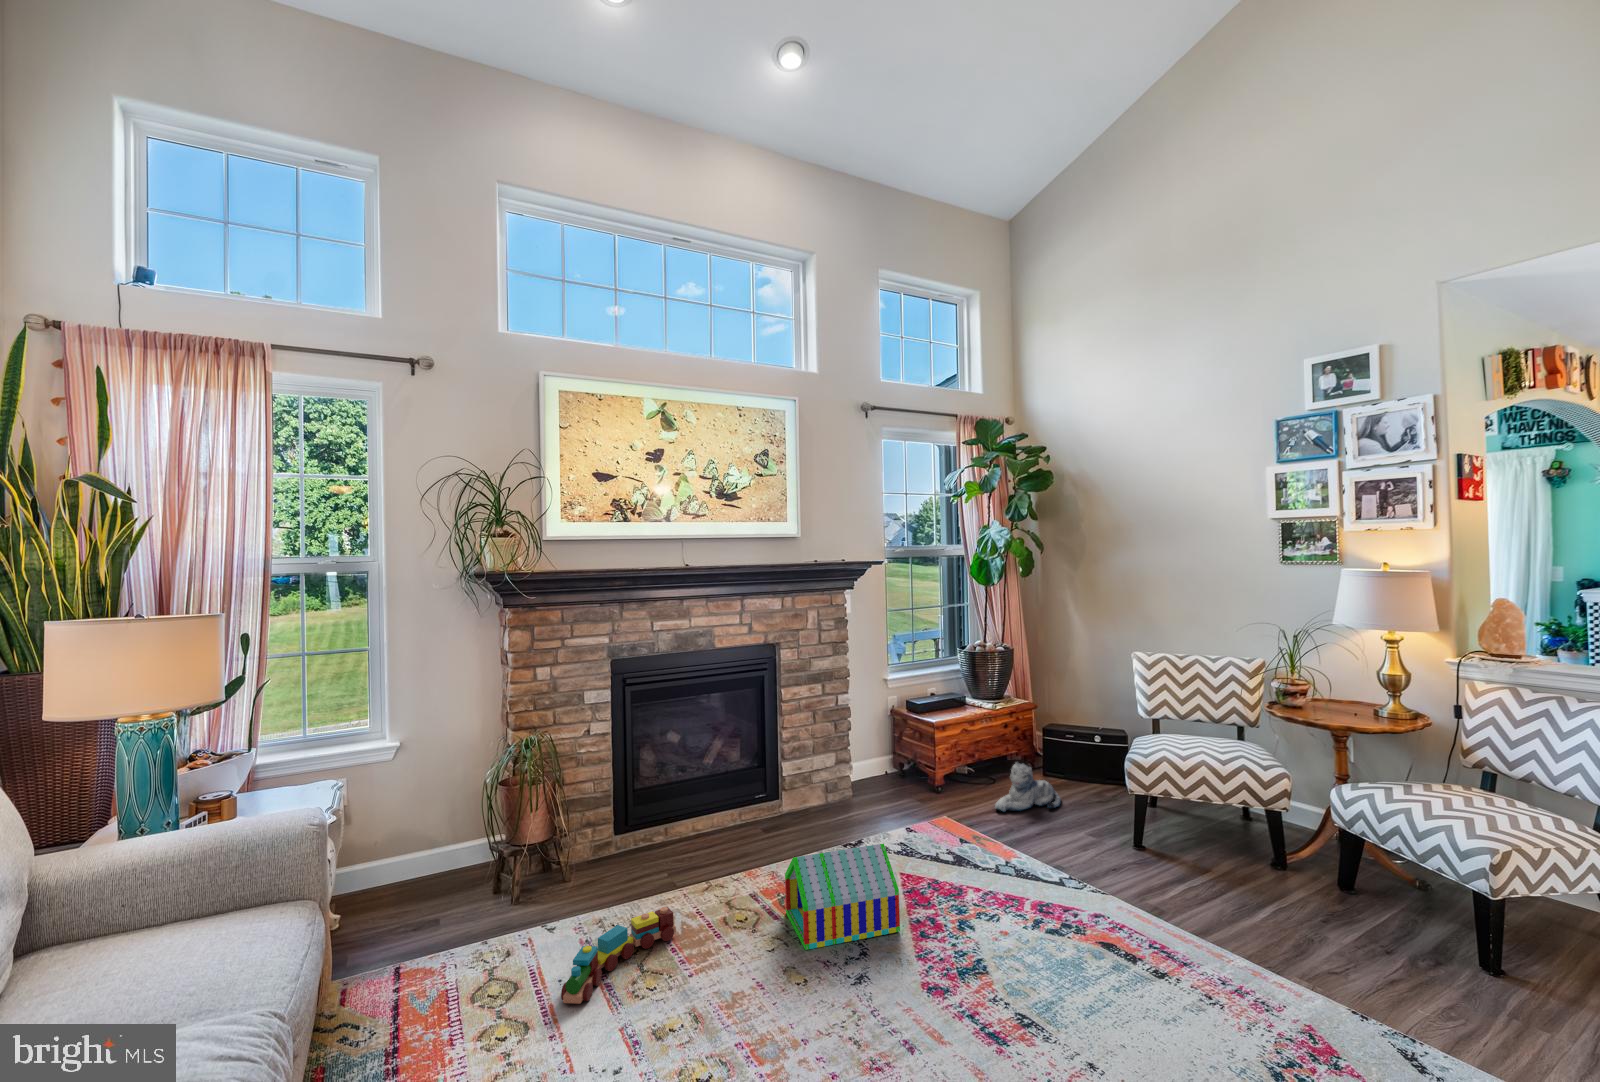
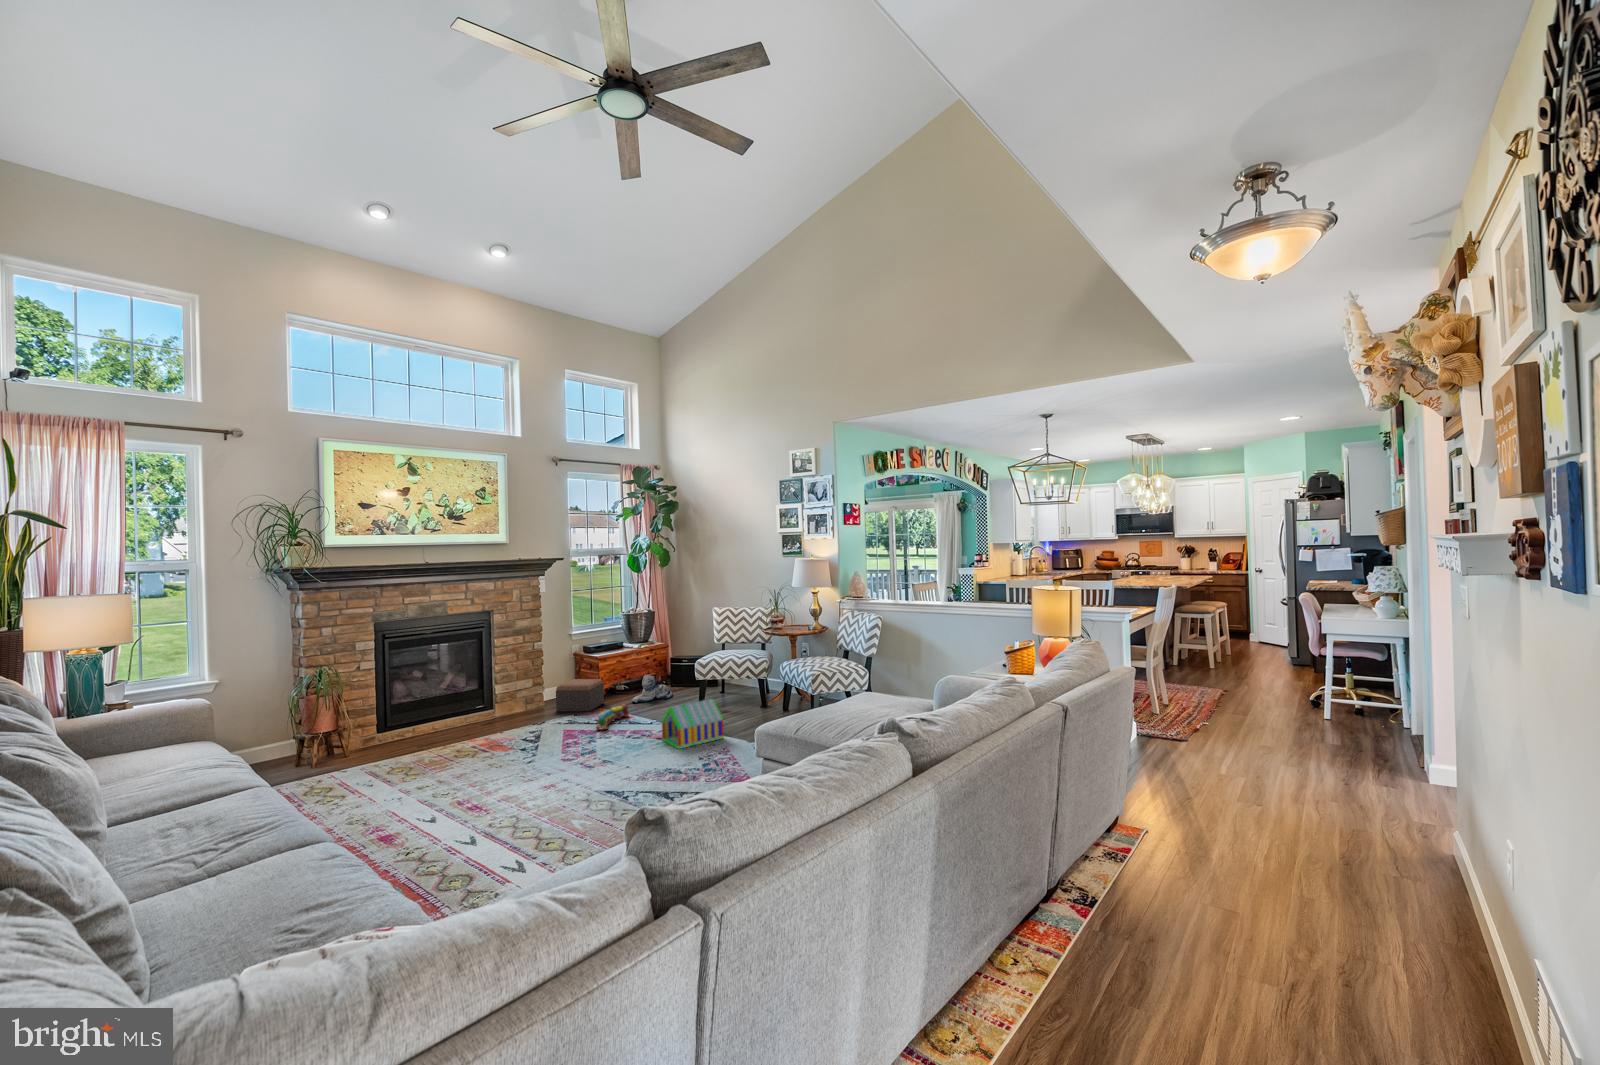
footstool: none [874,758,948,823] -> present [556,679,604,712]
toy house: present [785,844,900,950] -> present [662,699,724,749]
toy train: present [561,907,676,1004] -> present [597,704,629,730]

